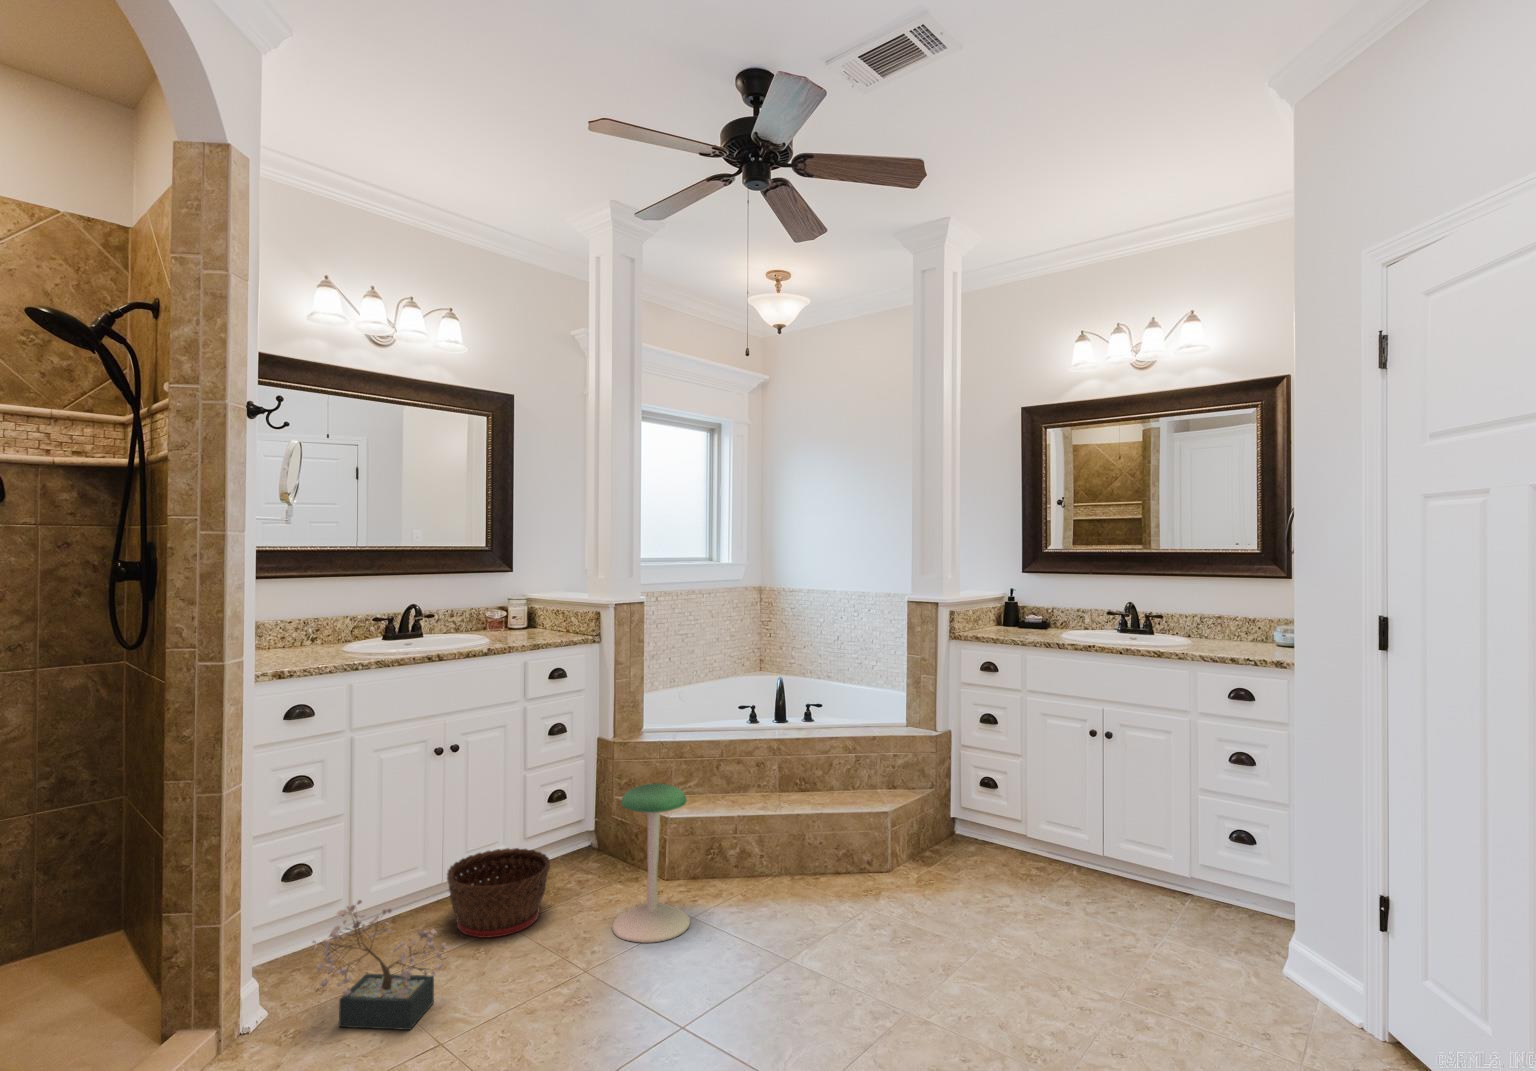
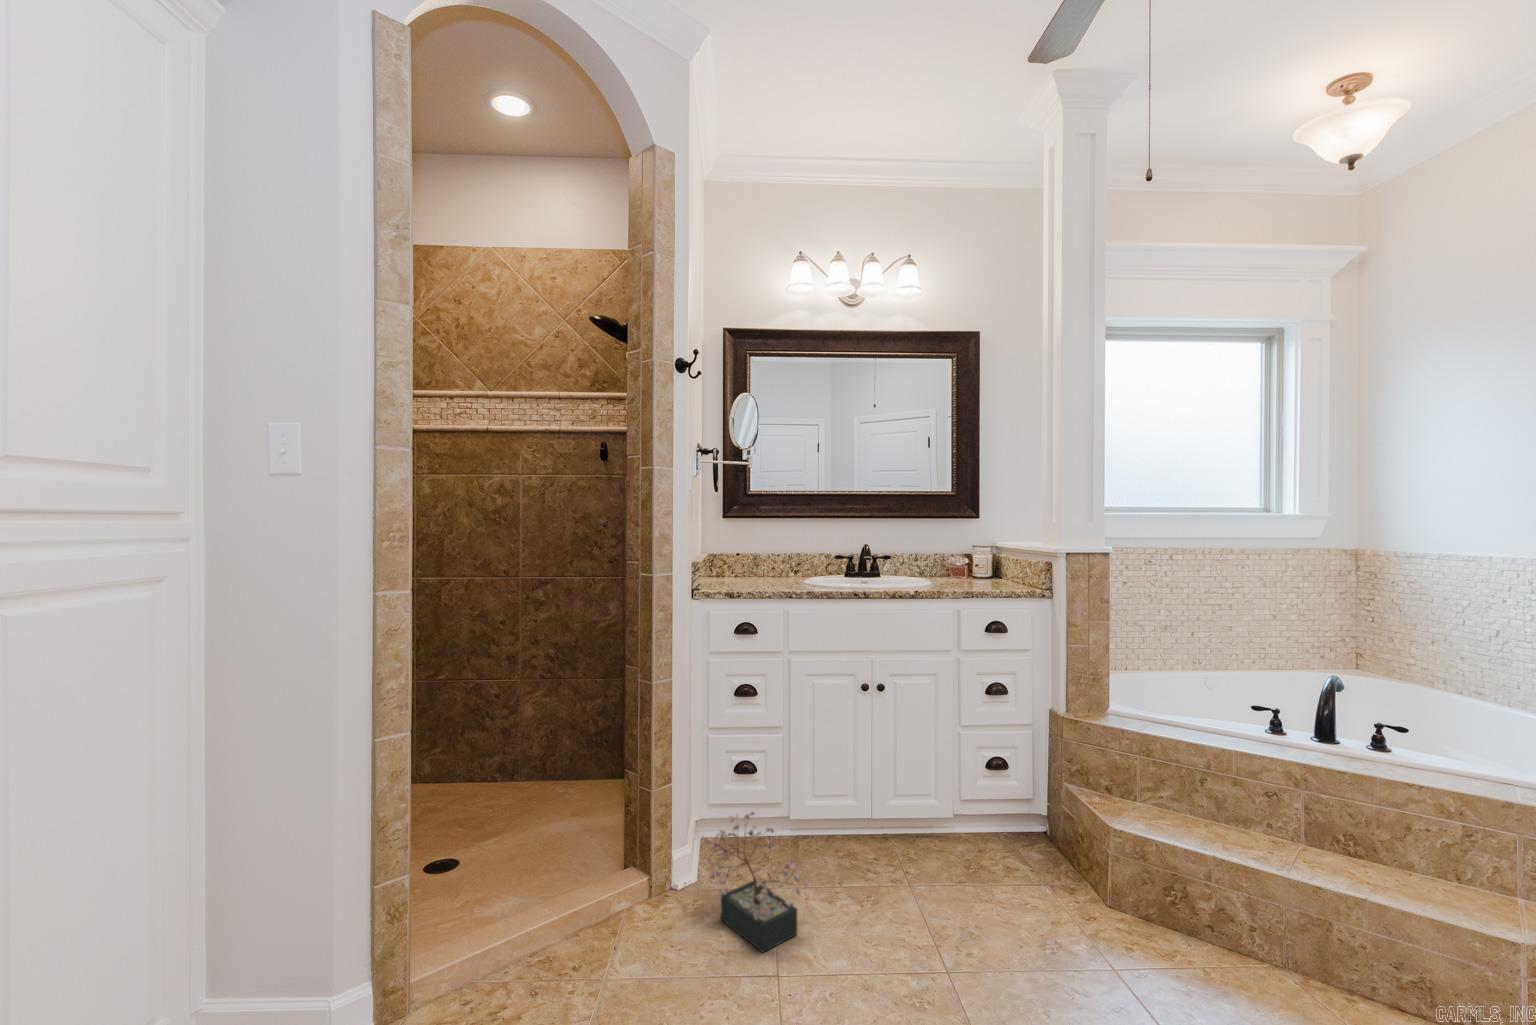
stool: present [612,783,690,943] -> none [1007,779,1110,984]
basket: present [447,848,550,938] -> none [855,797,958,894]

